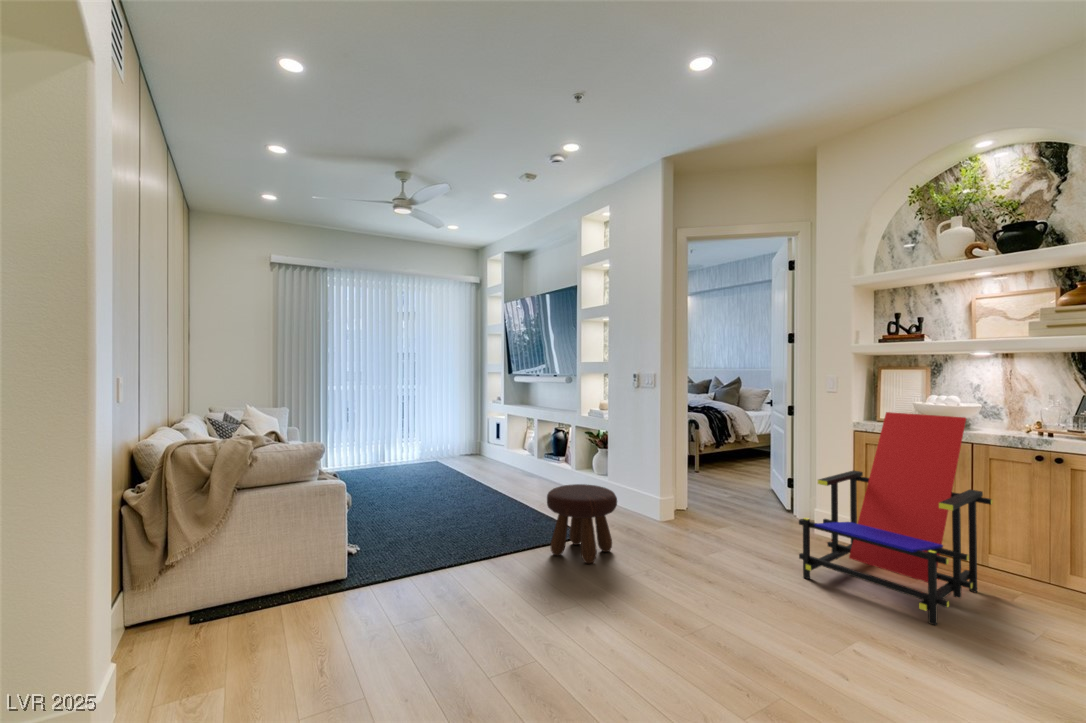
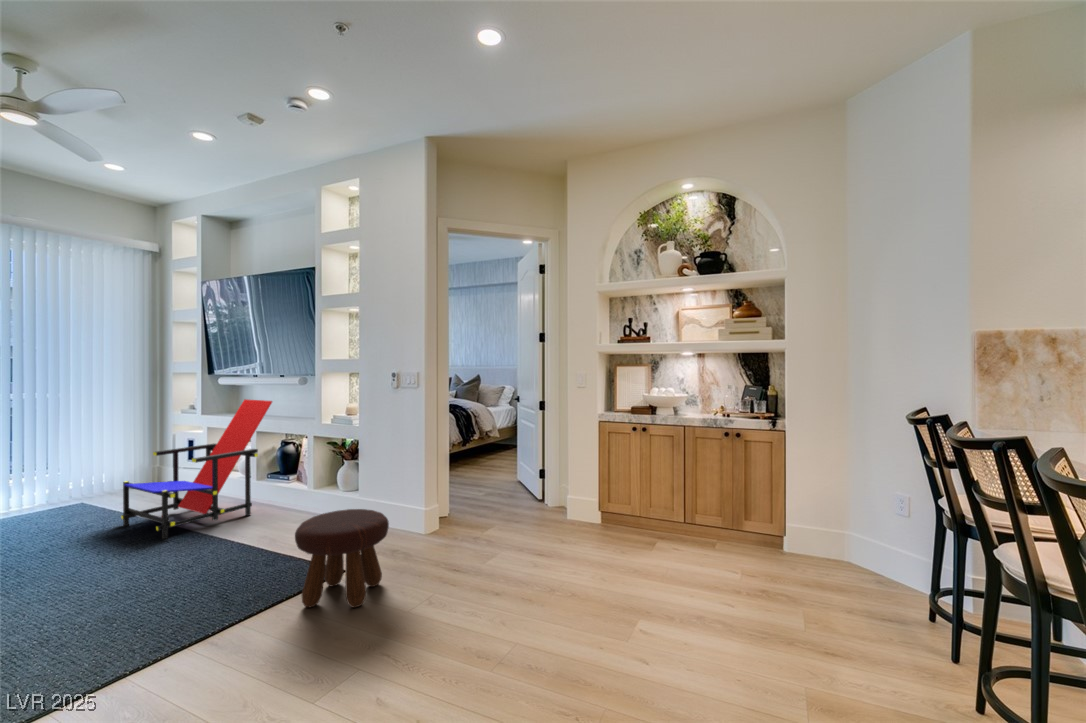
lounge chair: present [799,412,993,625] -> present [121,399,272,539]

